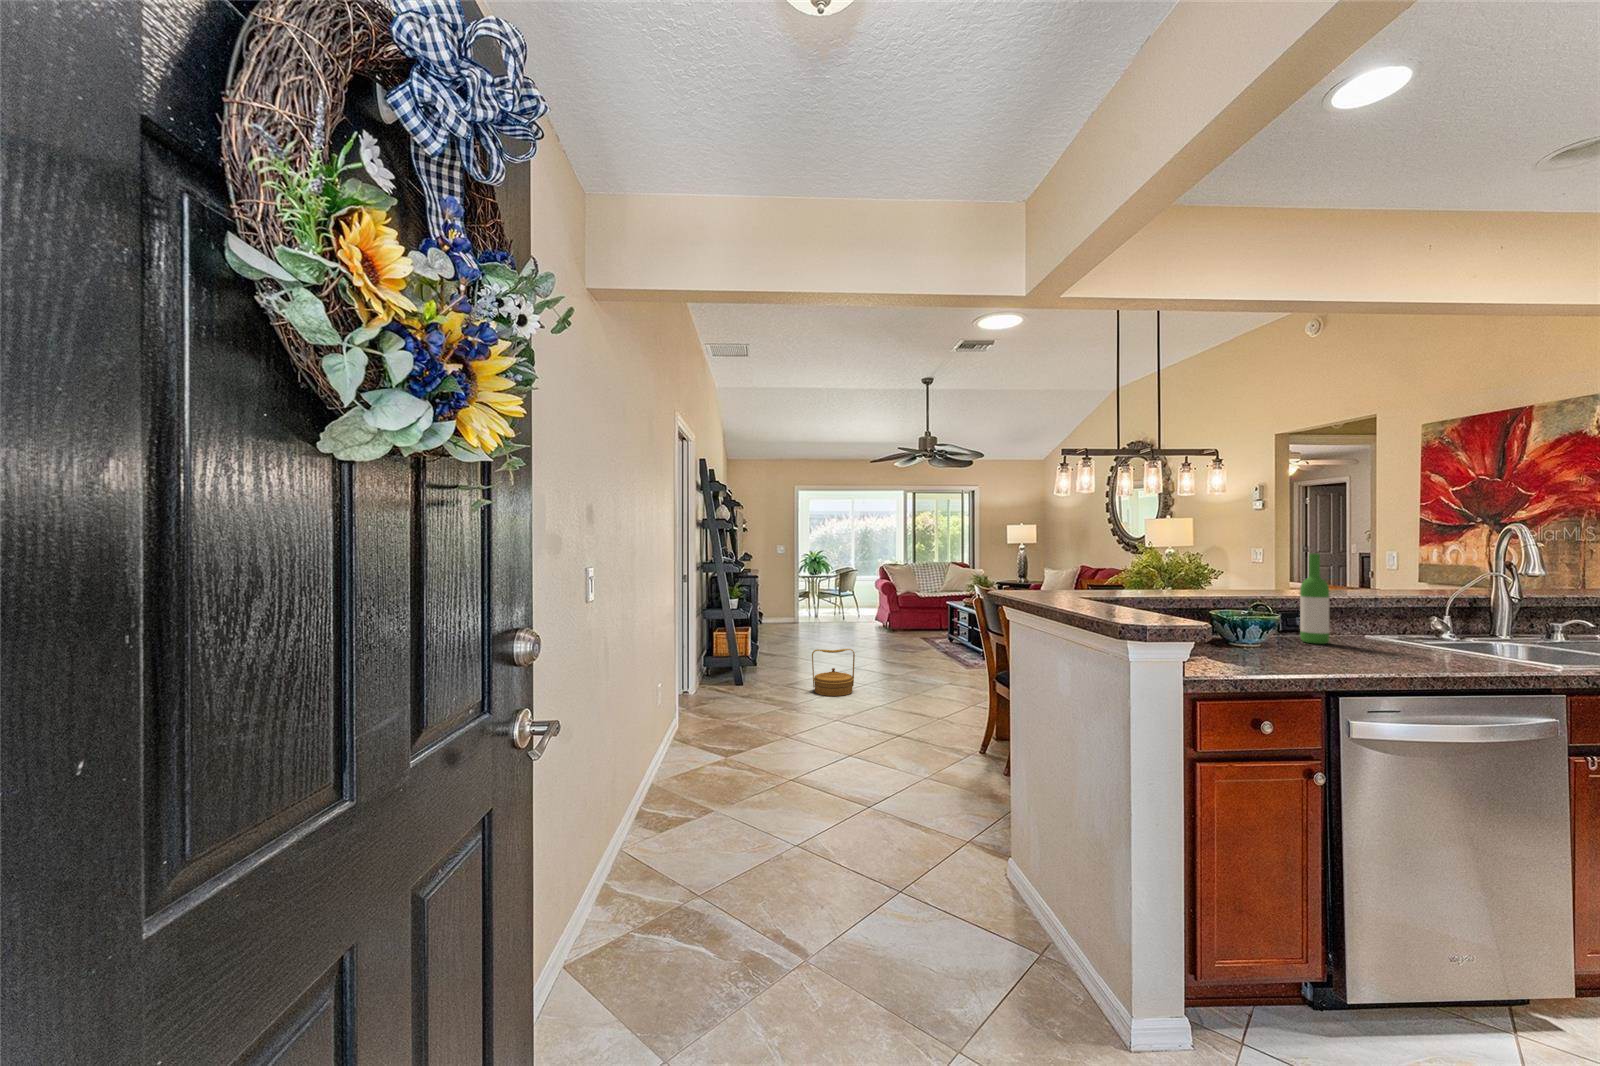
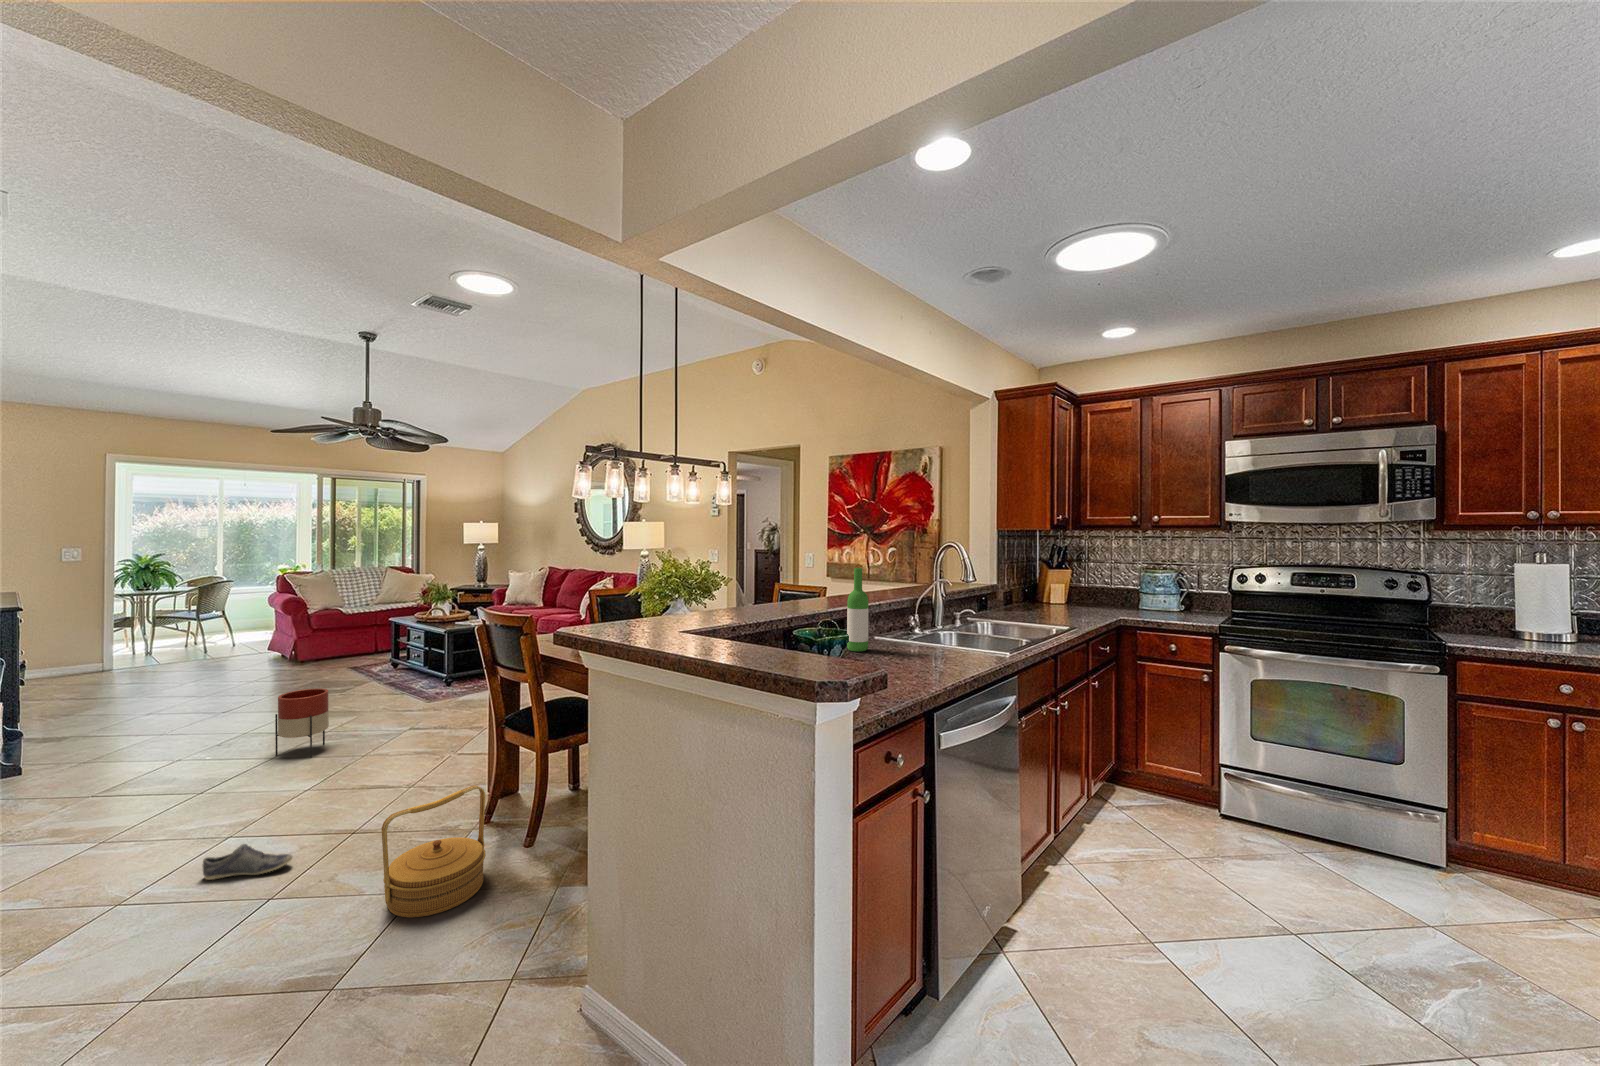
planter: none [870,642,899,690] -> present [275,688,329,758]
basket: present [812,649,855,696] -> present [381,785,485,918]
shoe: none [828,721,869,741] -> present [203,844,293,880]

